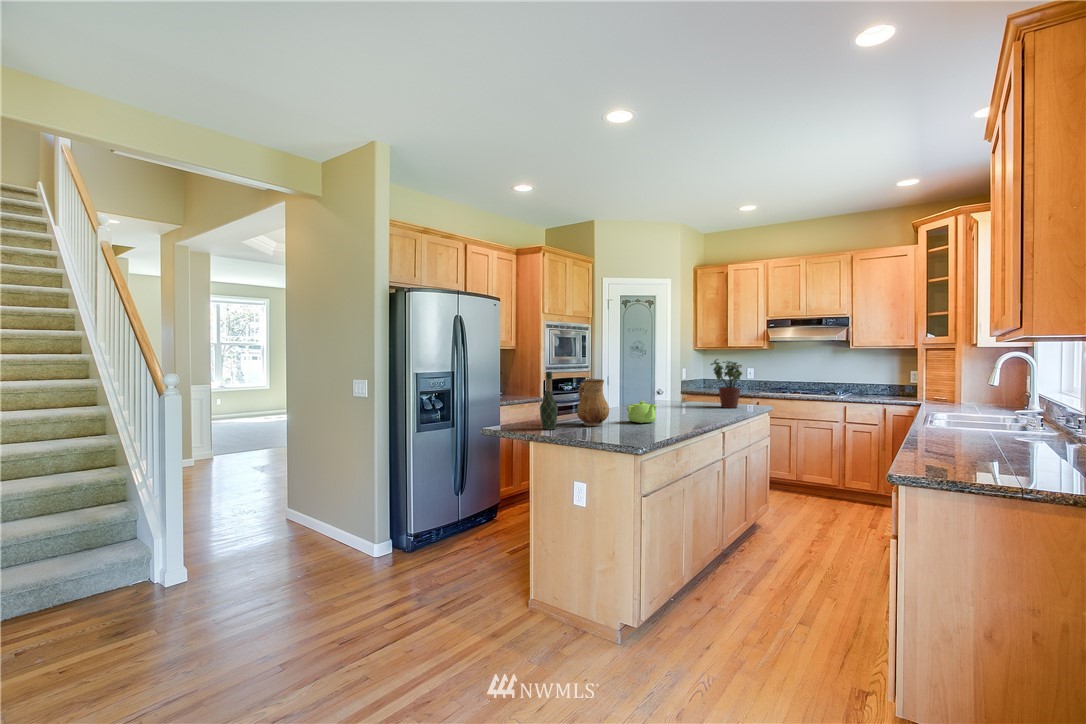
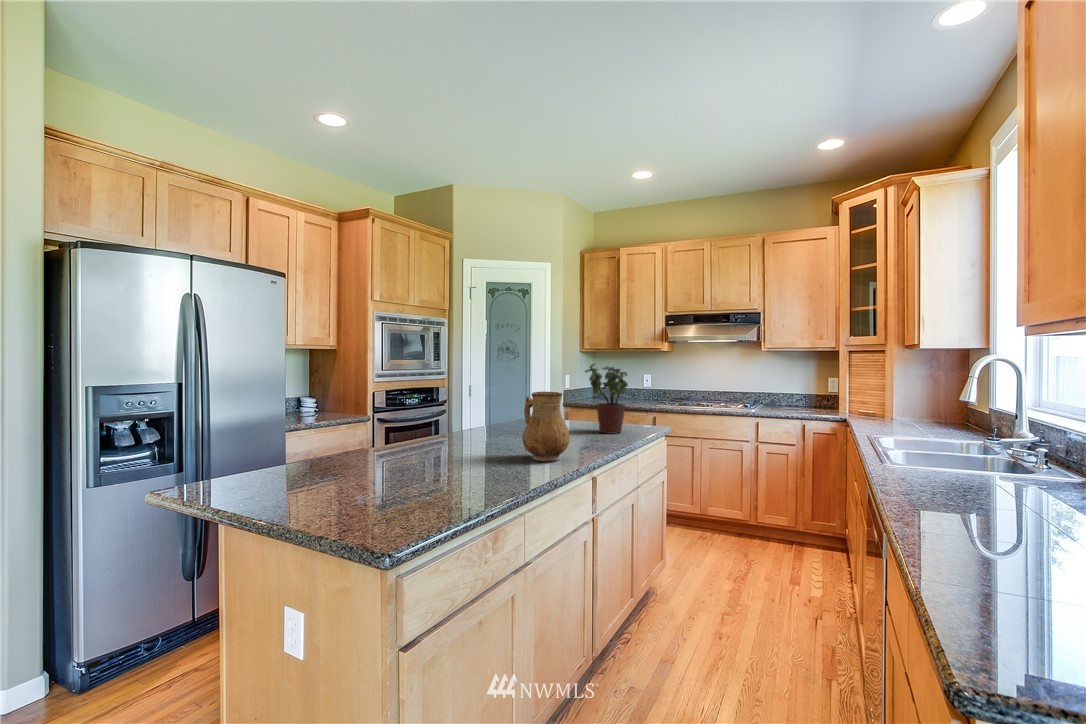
wine bottle: present [540,371,558,430] -> none [238,388,277,500]
ceramic pitcher: present [577,379,609,426] -> present [523,392,570,461]
teapot: present [627,401,657,423] -> none [426,435,481,474]

